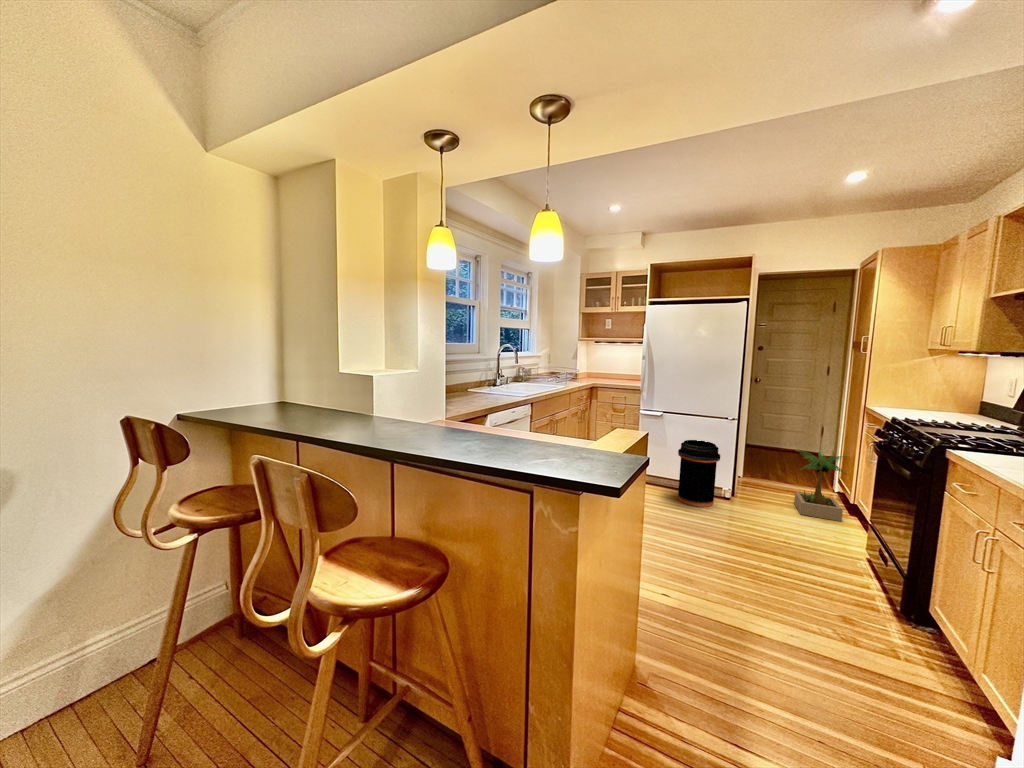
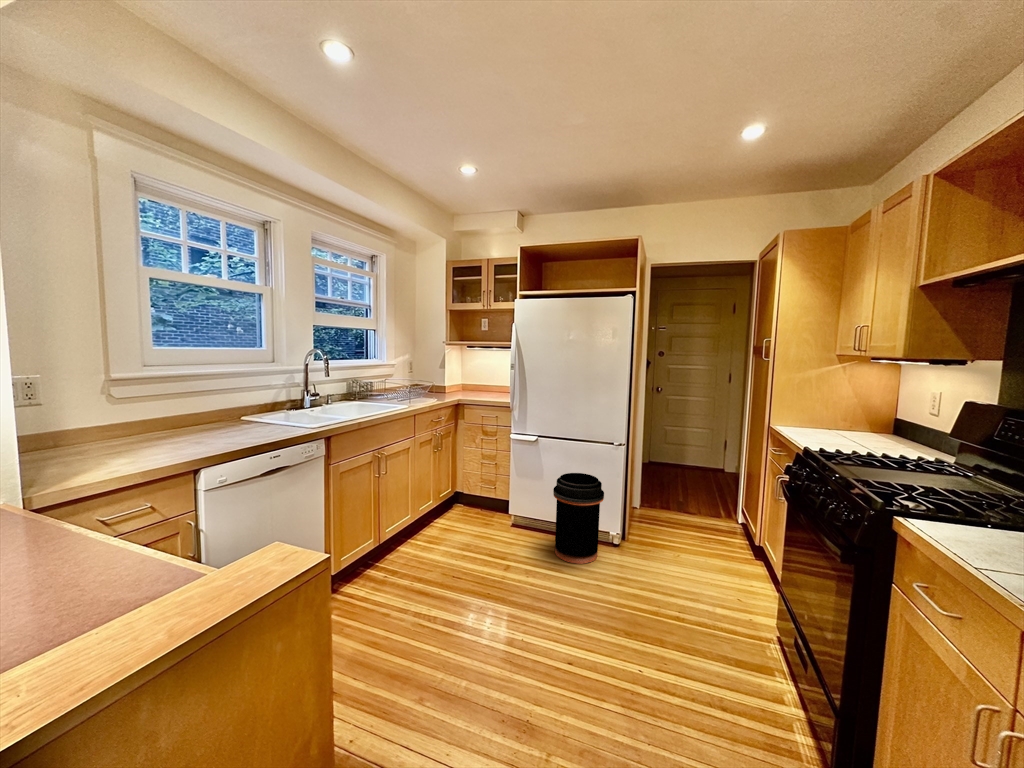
potted plant: present [794,449,848,521] -> none [687,477,759,572]

